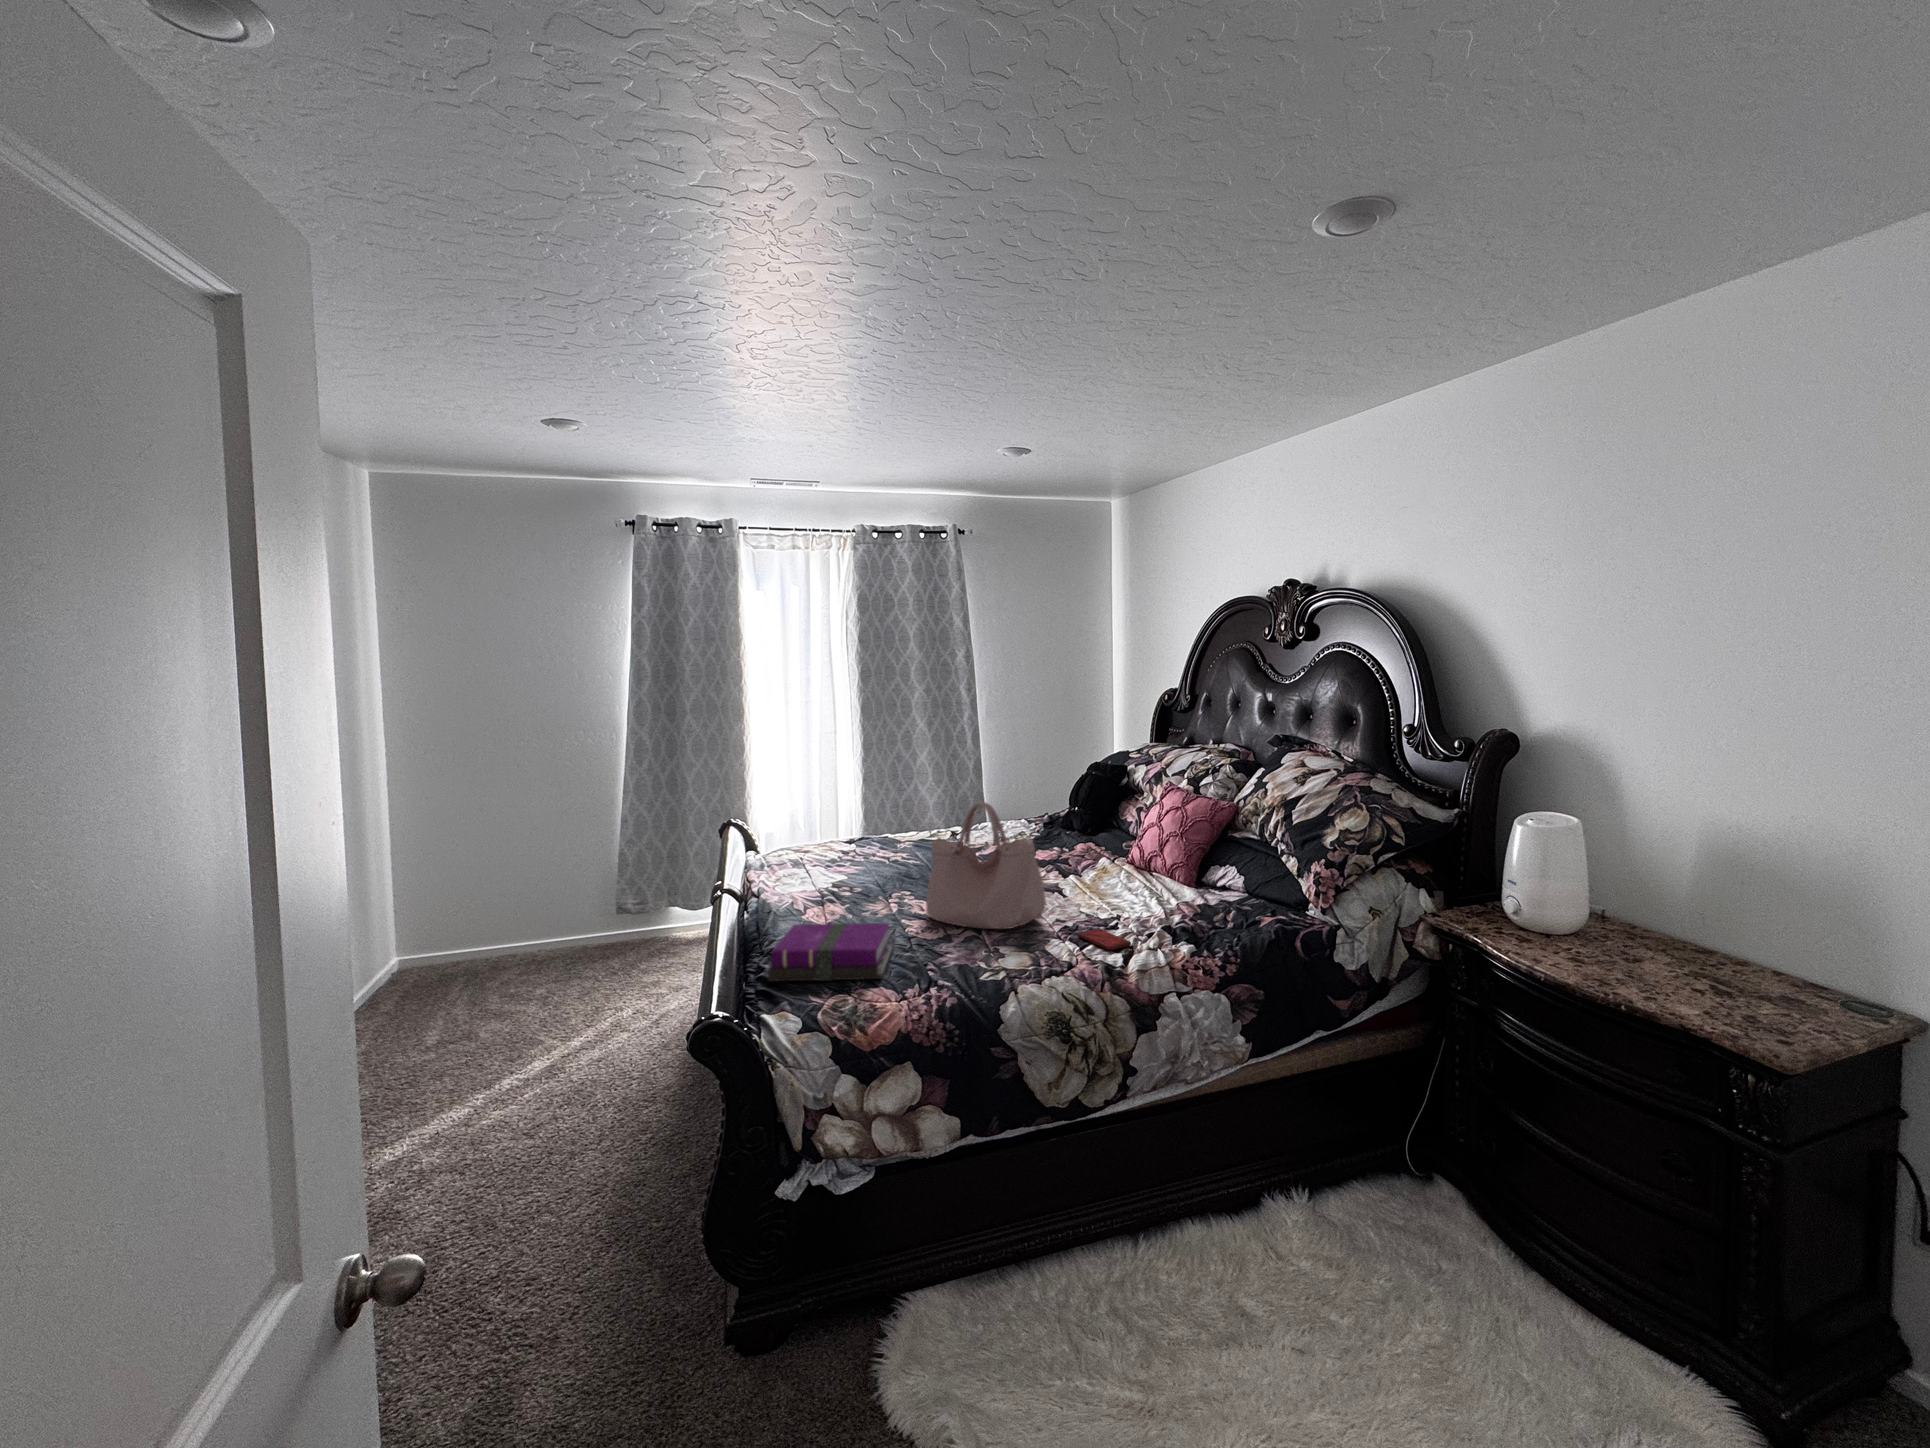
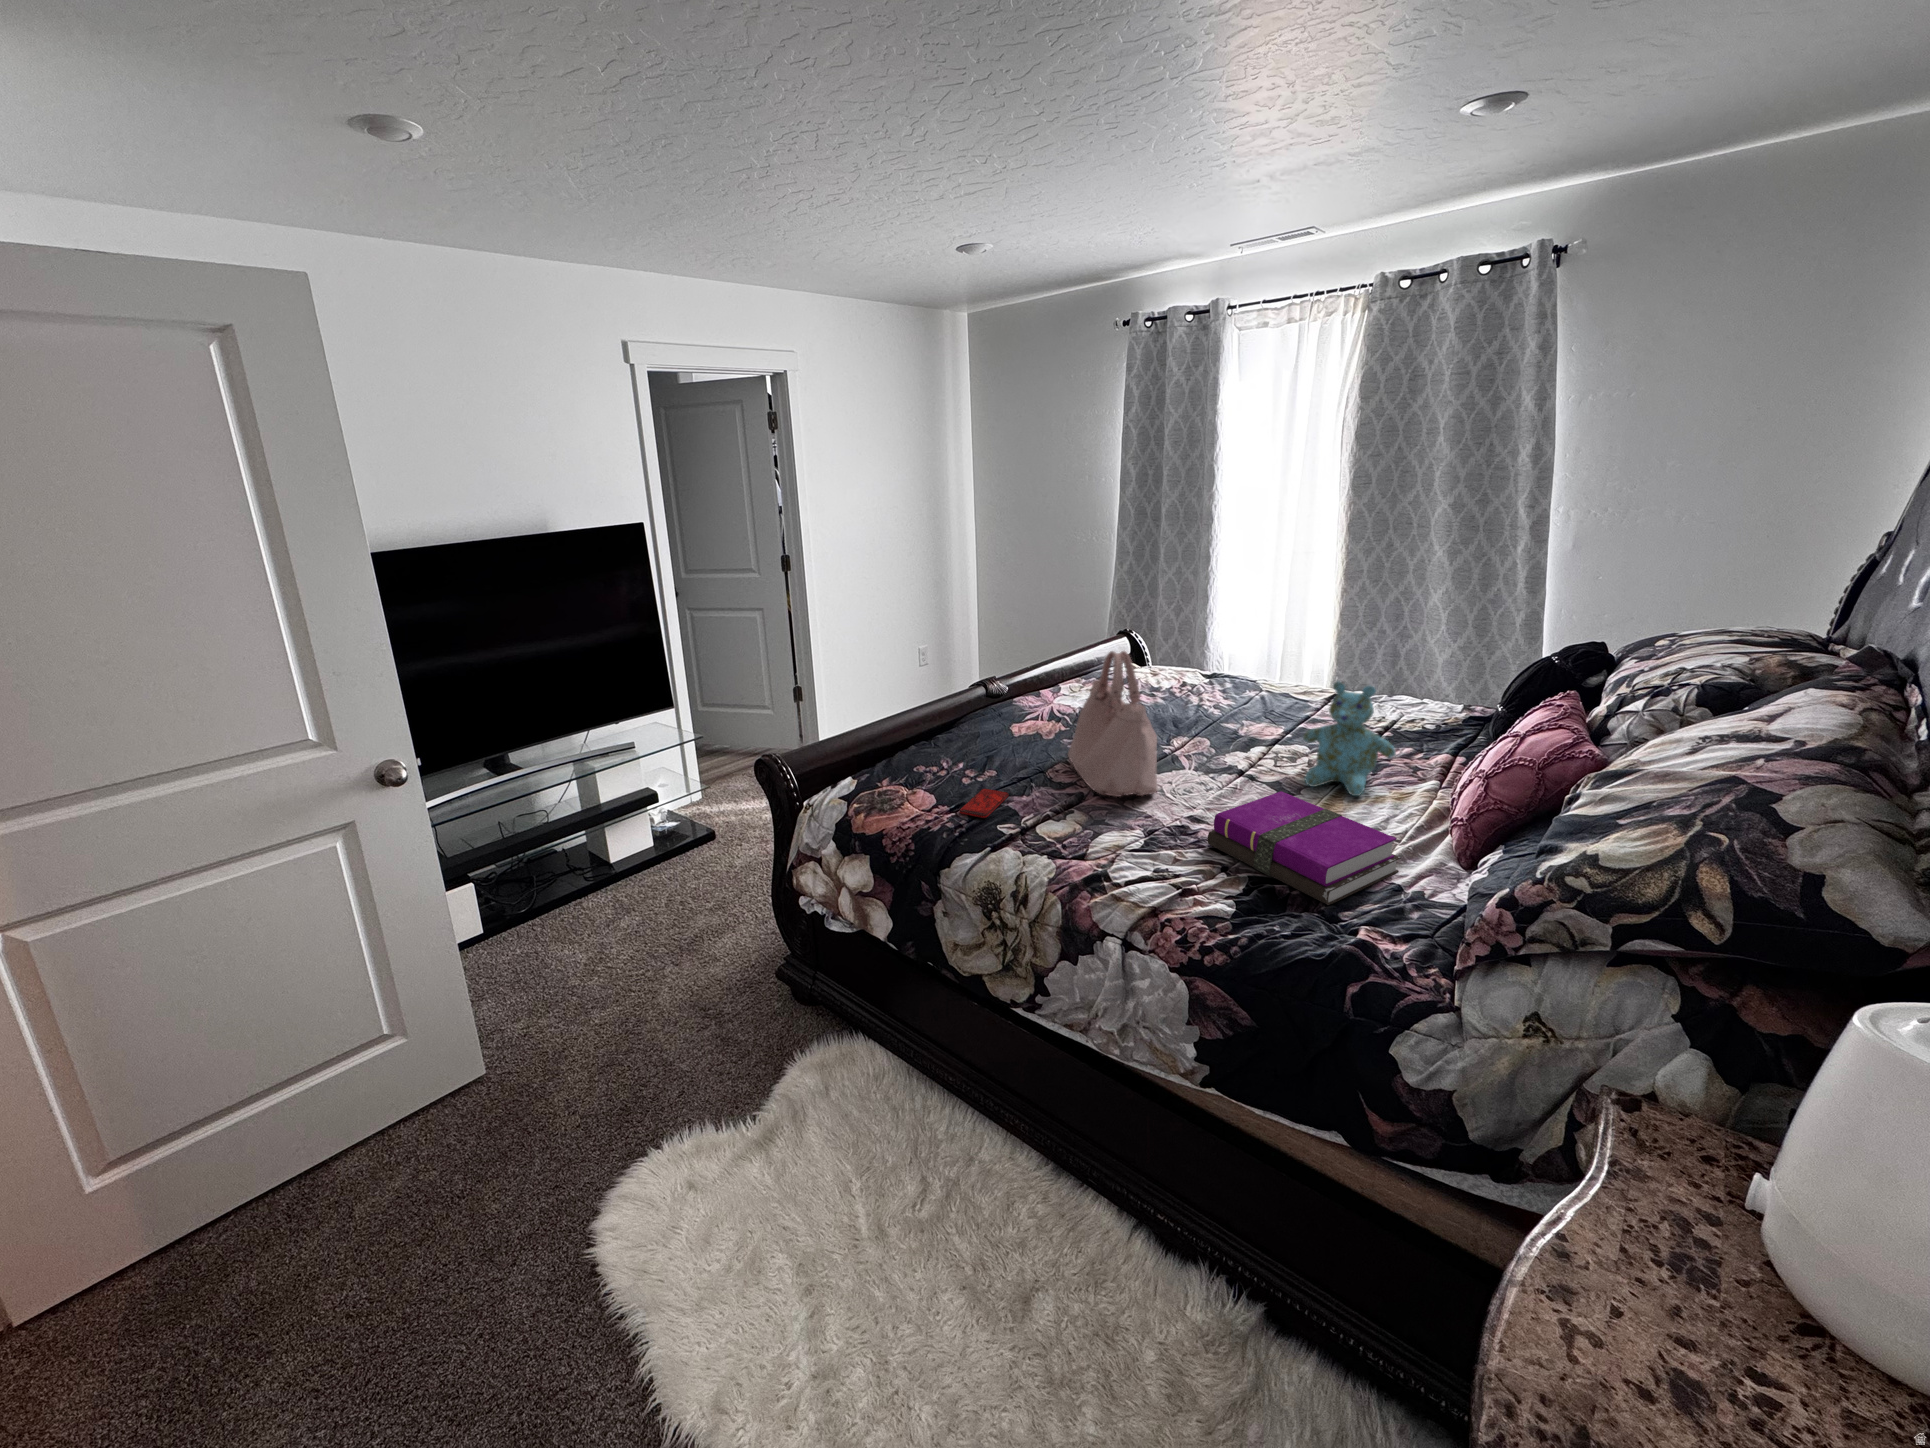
stuffed bear: none [1063,801,1122,882] -> present [1303,681,1396,796]
notebook: present [768,923,893,981] -> present [1207,791,1401,905]
smartphone: present [1078,929,1131,950] -> present [959,789,1009,818]

